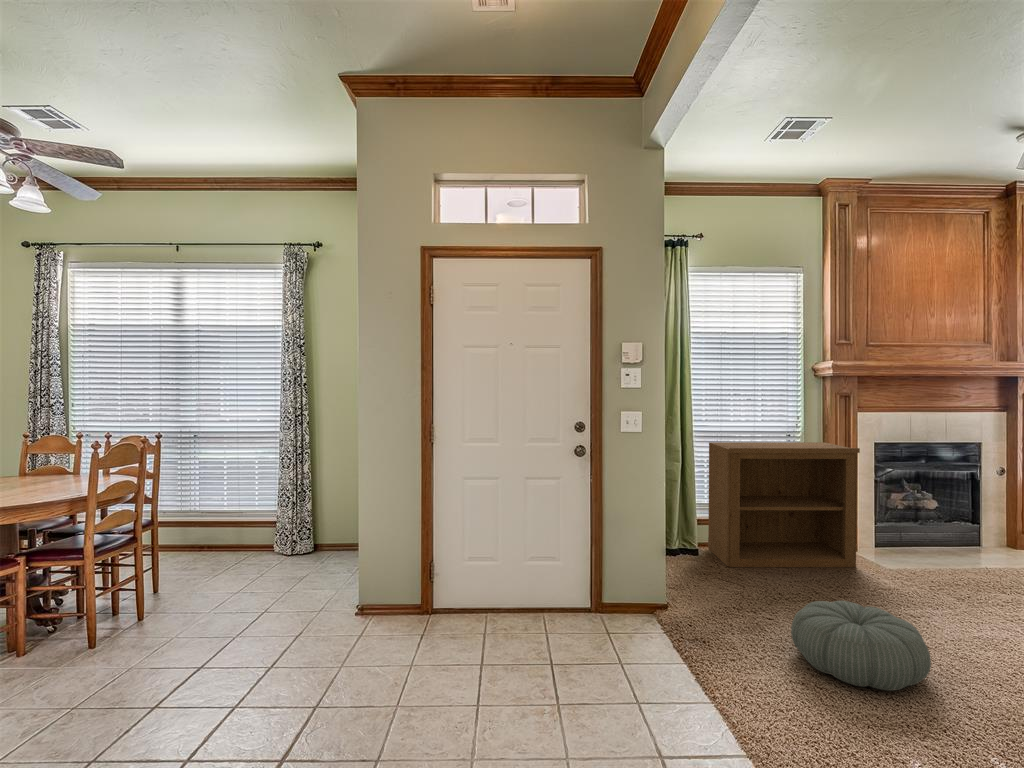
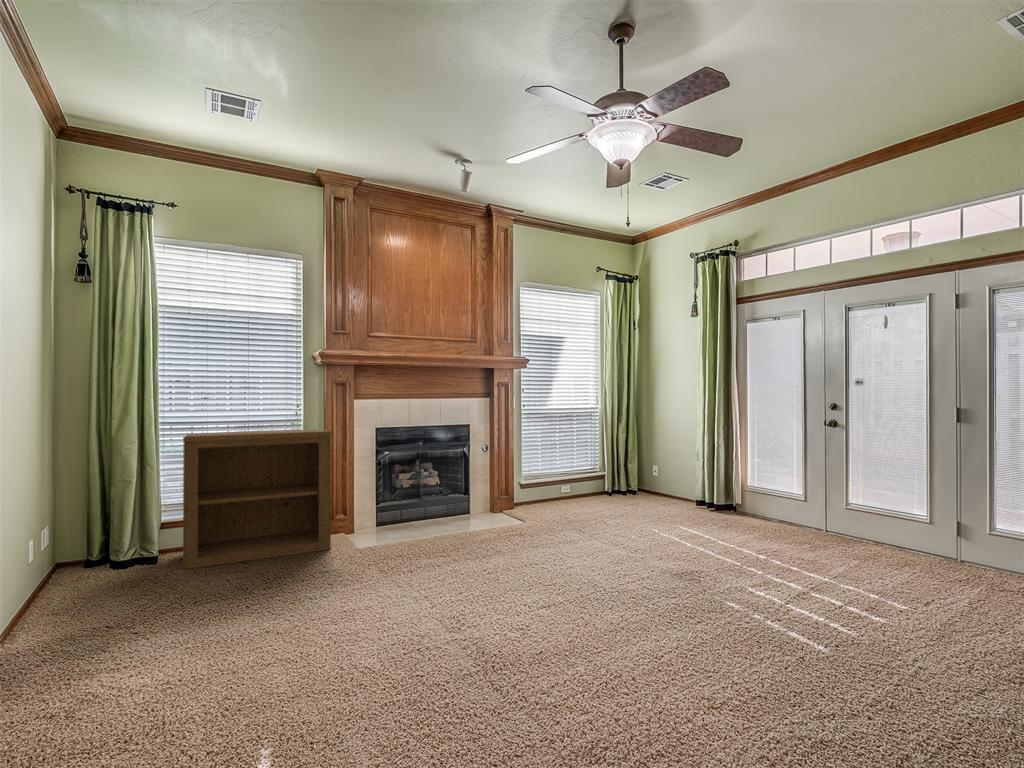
pouf: present [791,601,931,691] -> none [107,586,257,680]

